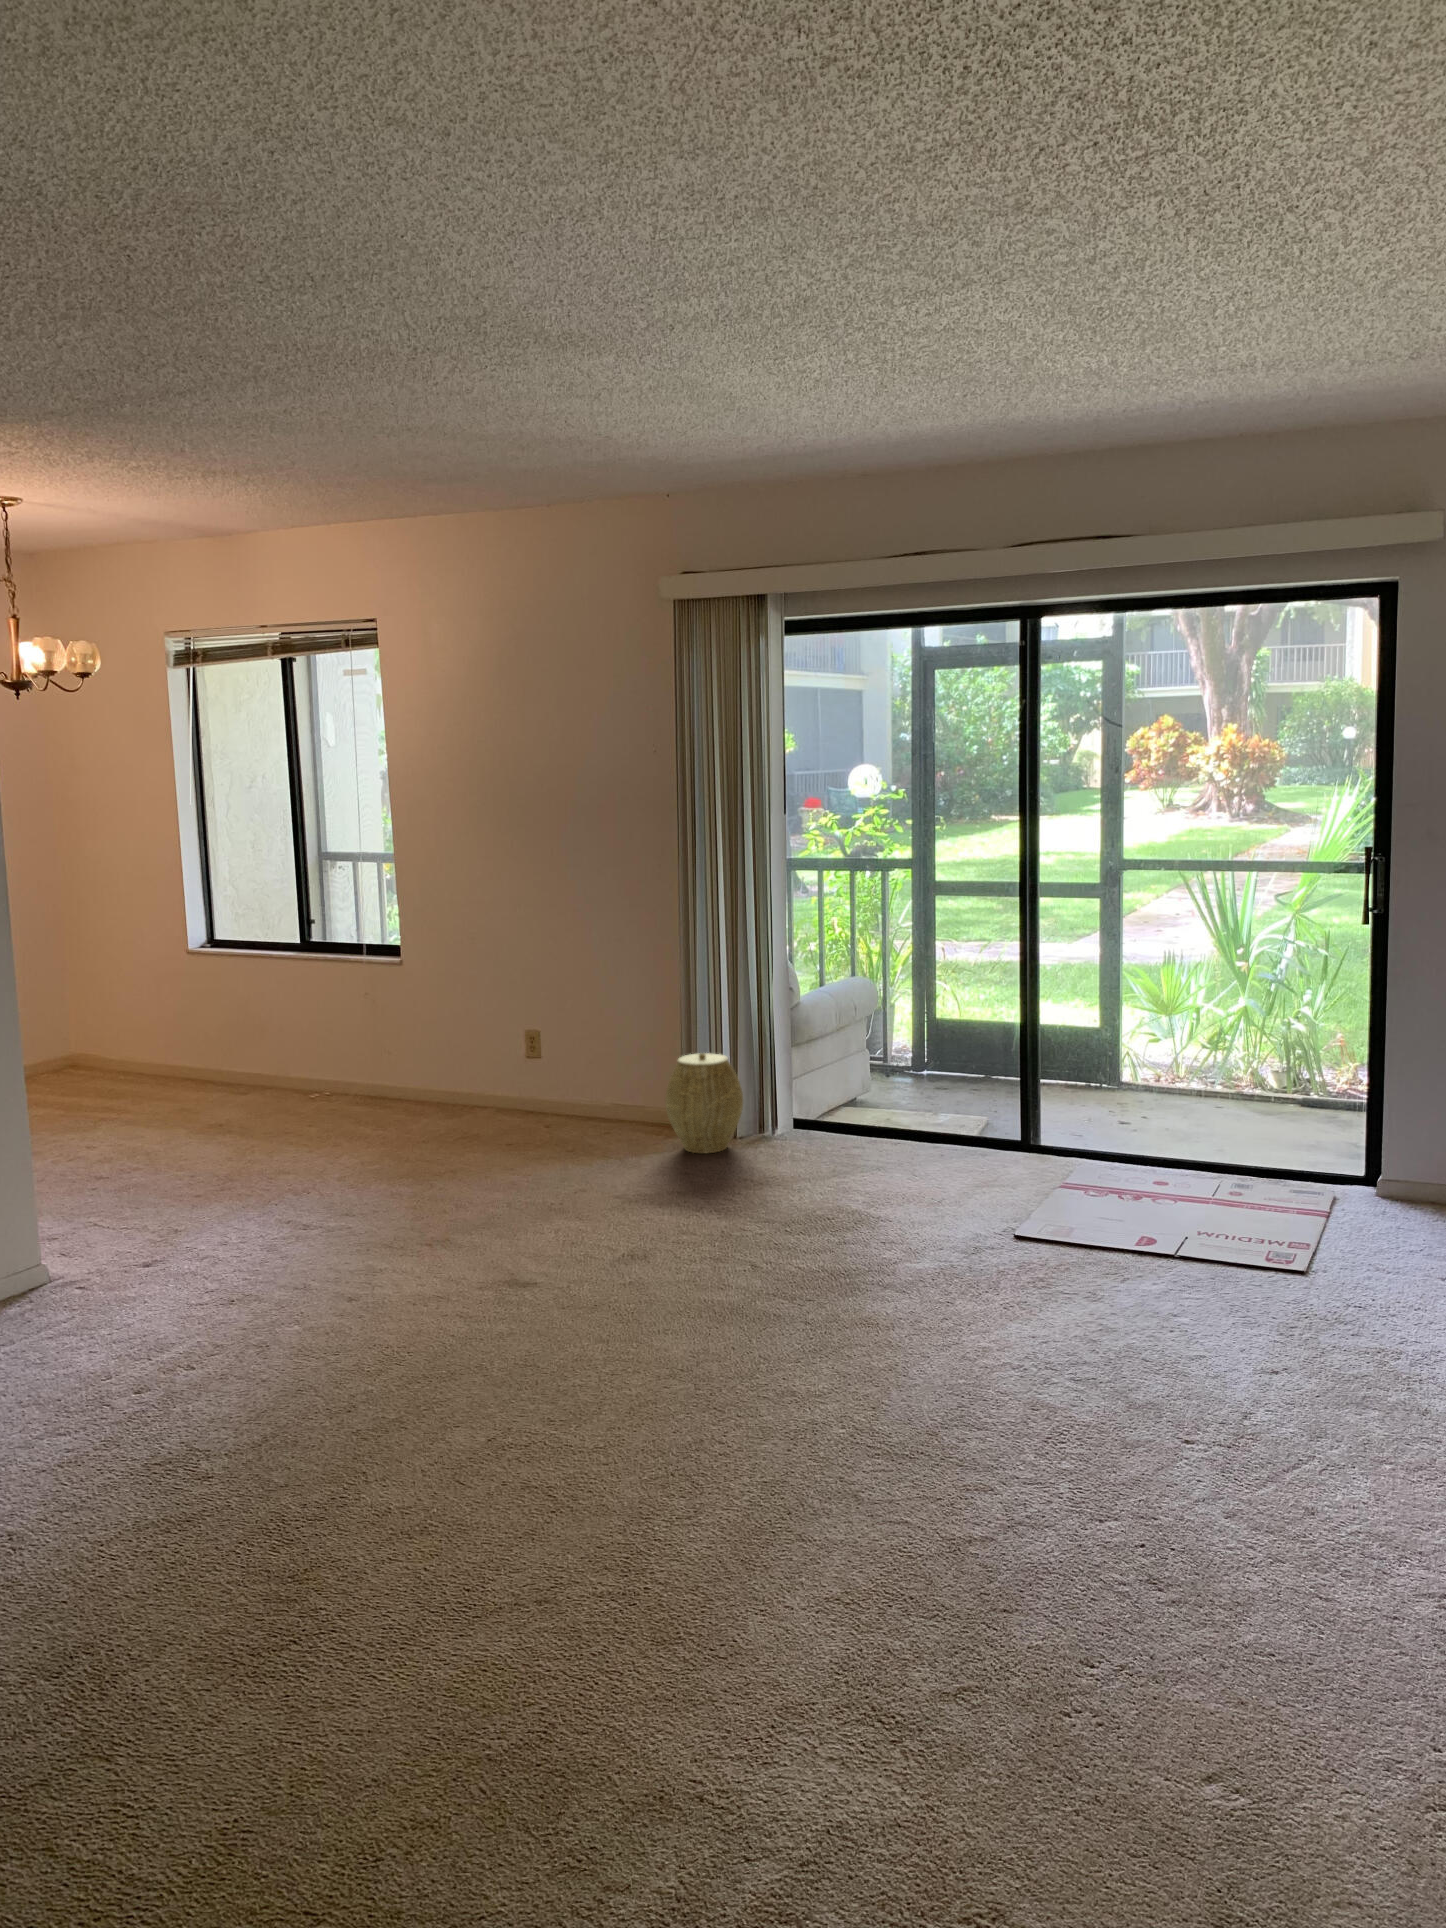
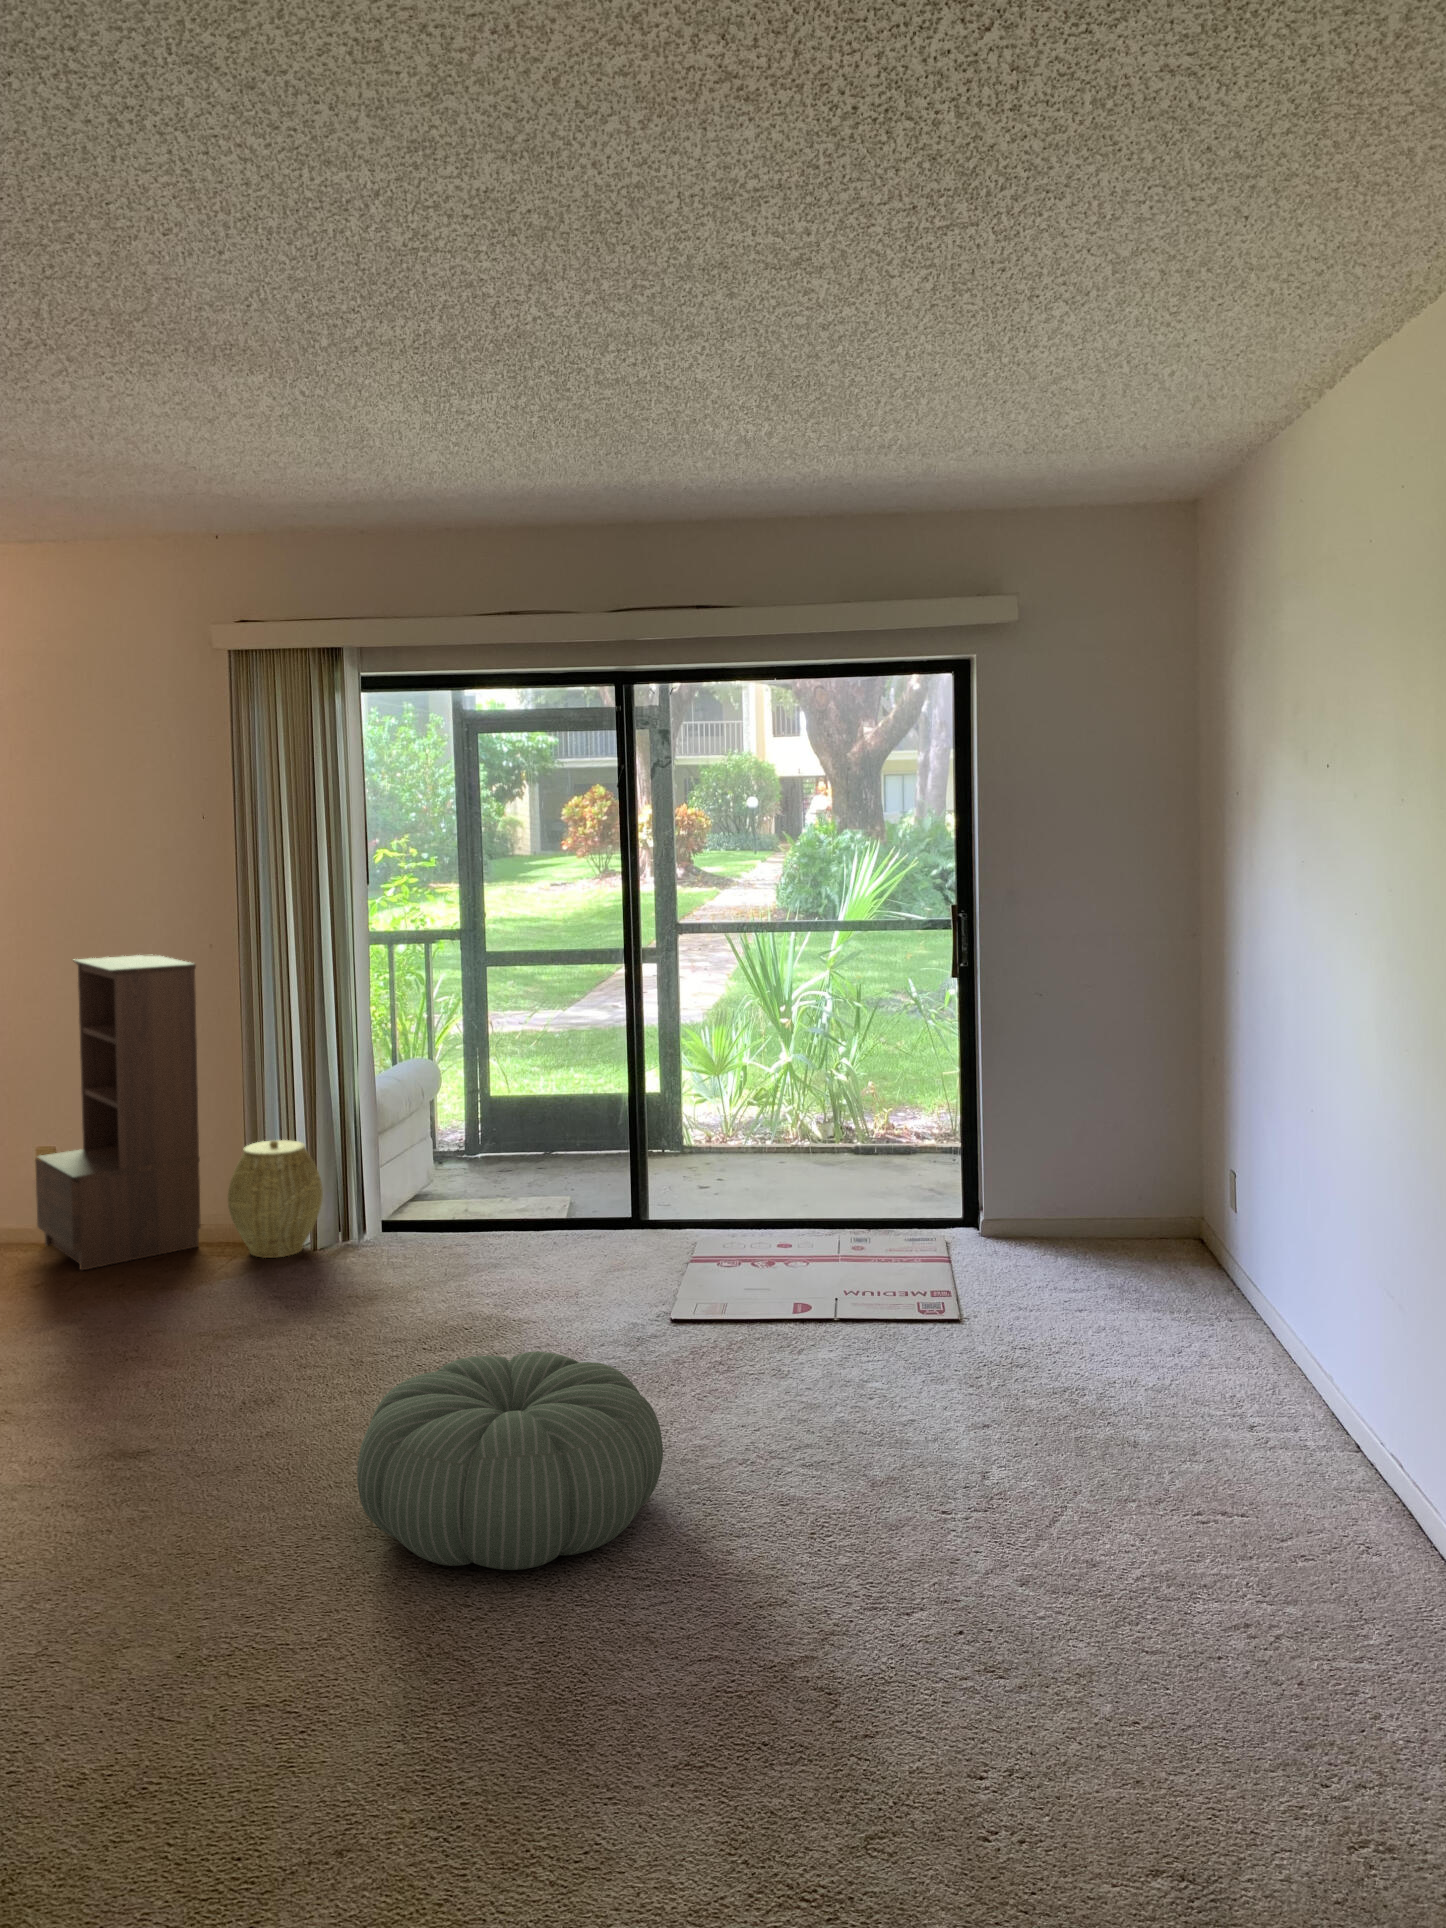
bookshelf: none [527,892,649,1151] -> present [35,954,201,1270]
pouf: none [660,1246,922,1425] -> present [357,1351,663,1570]

